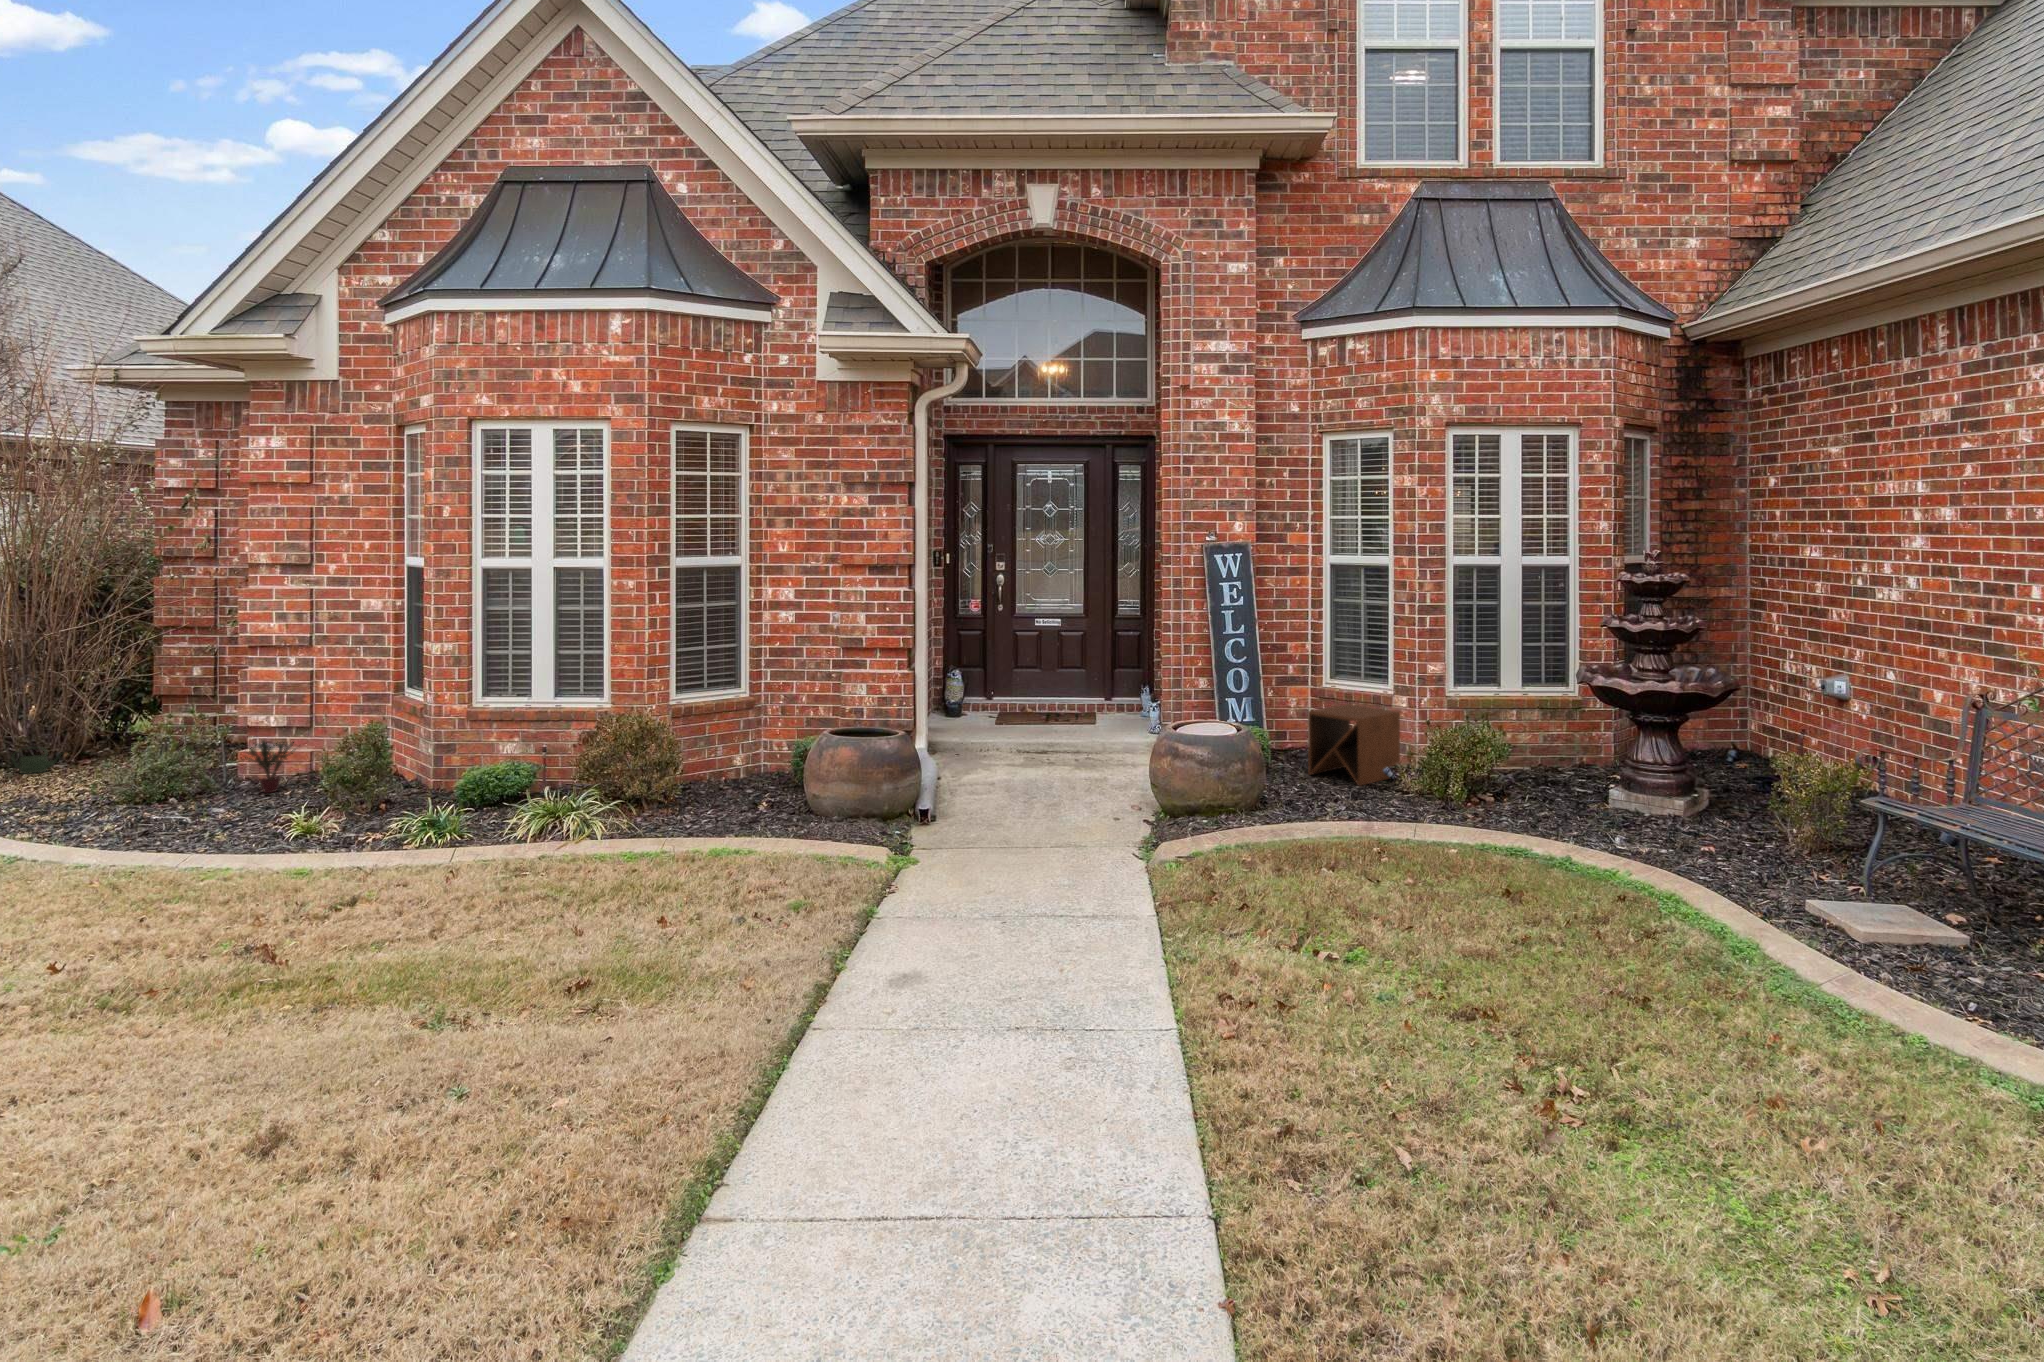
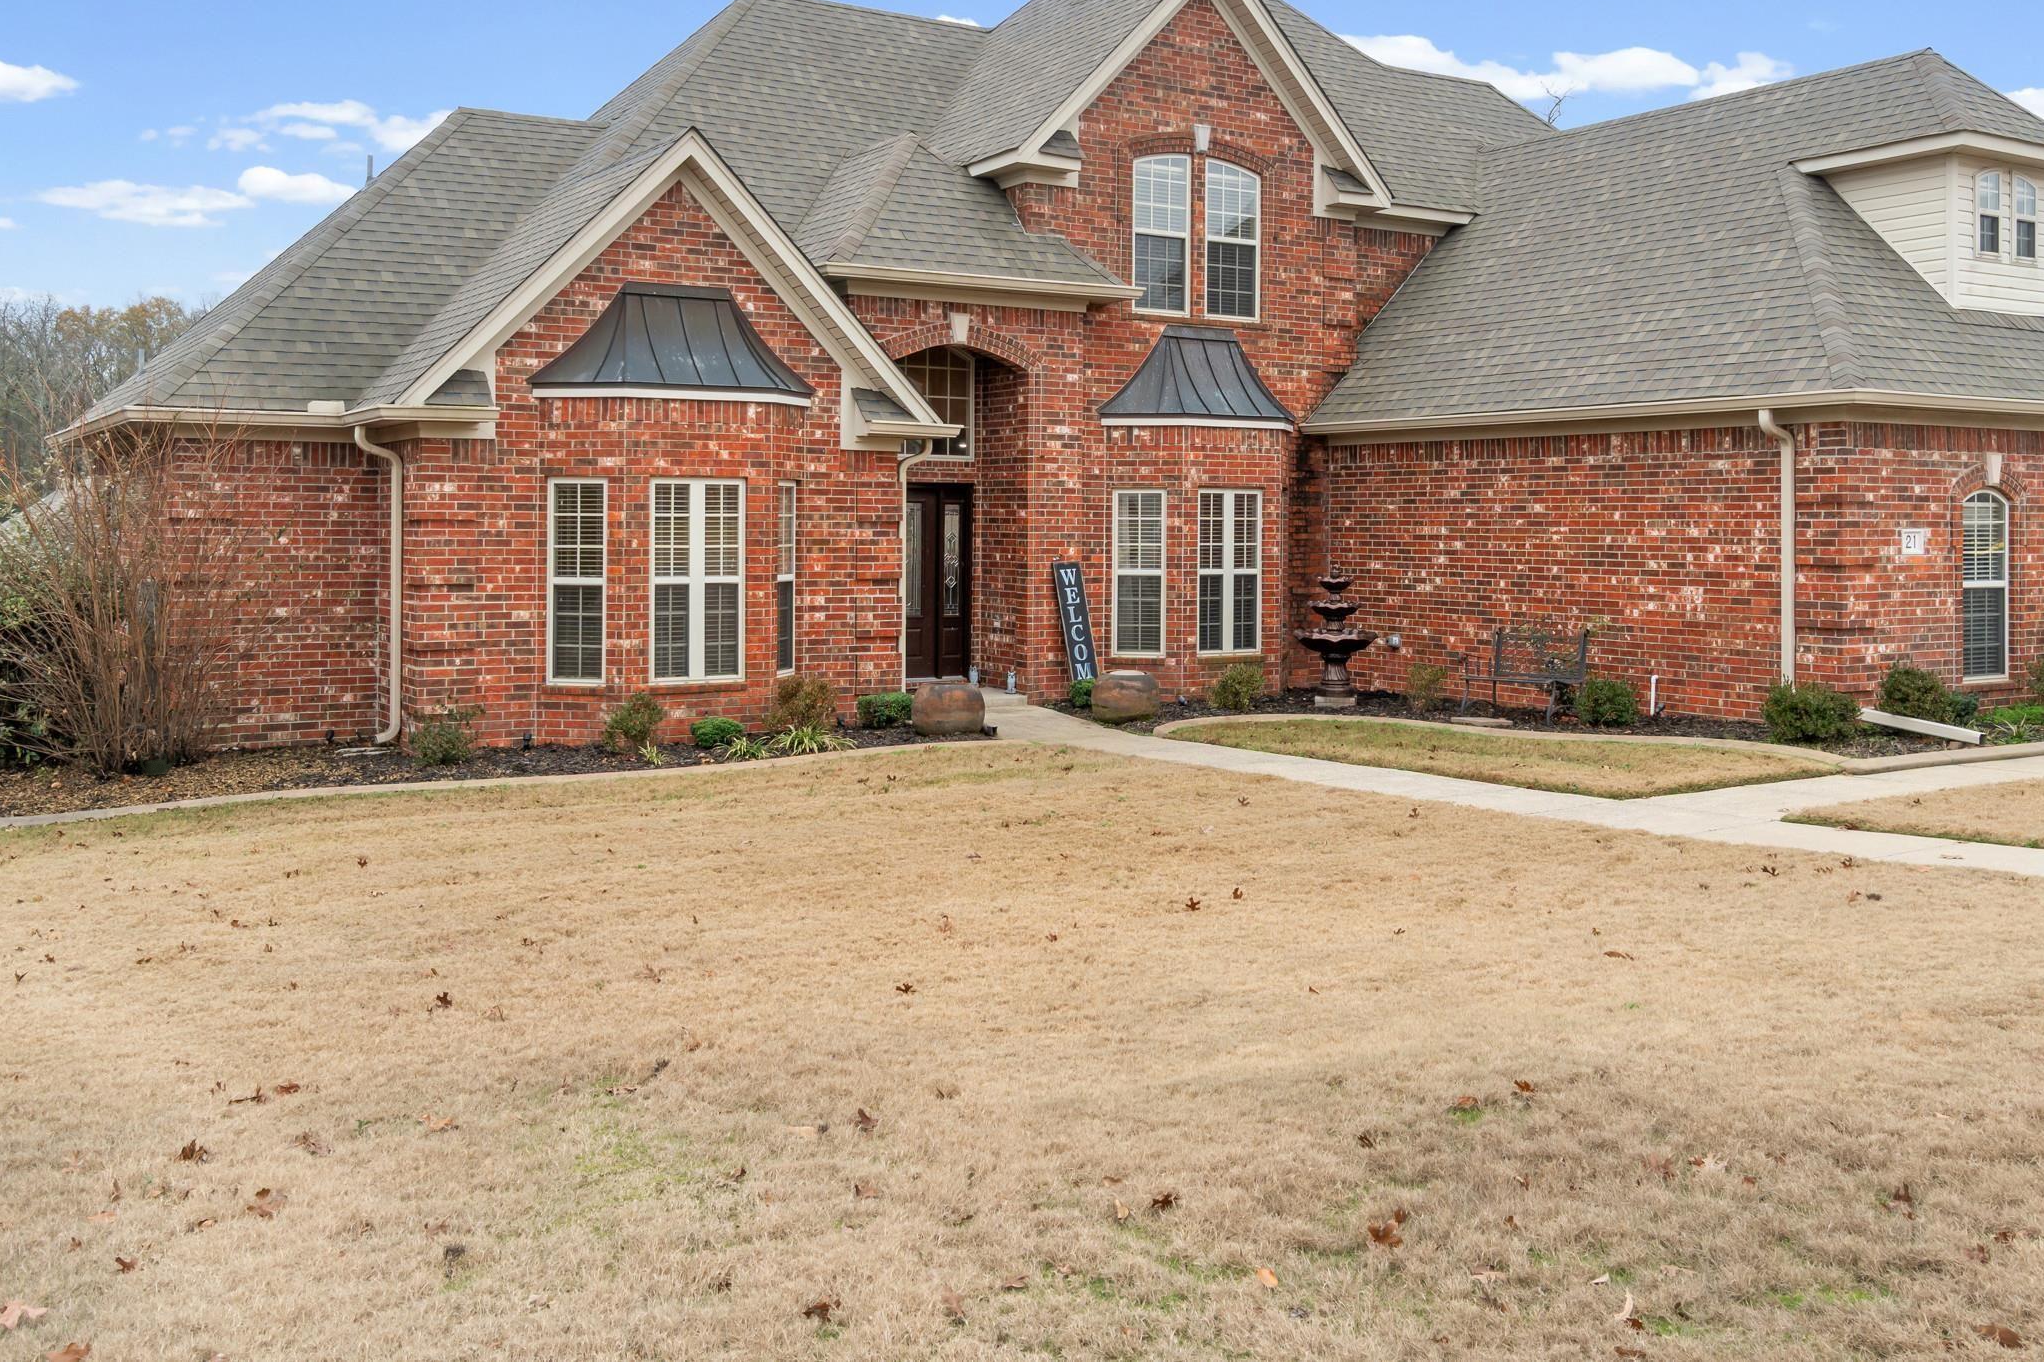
side table: present [1308,704,1400,786] -> none [1128,671,1179,717]
potted plant: present [245,741,296,793] -> none [436,722,479,765]

